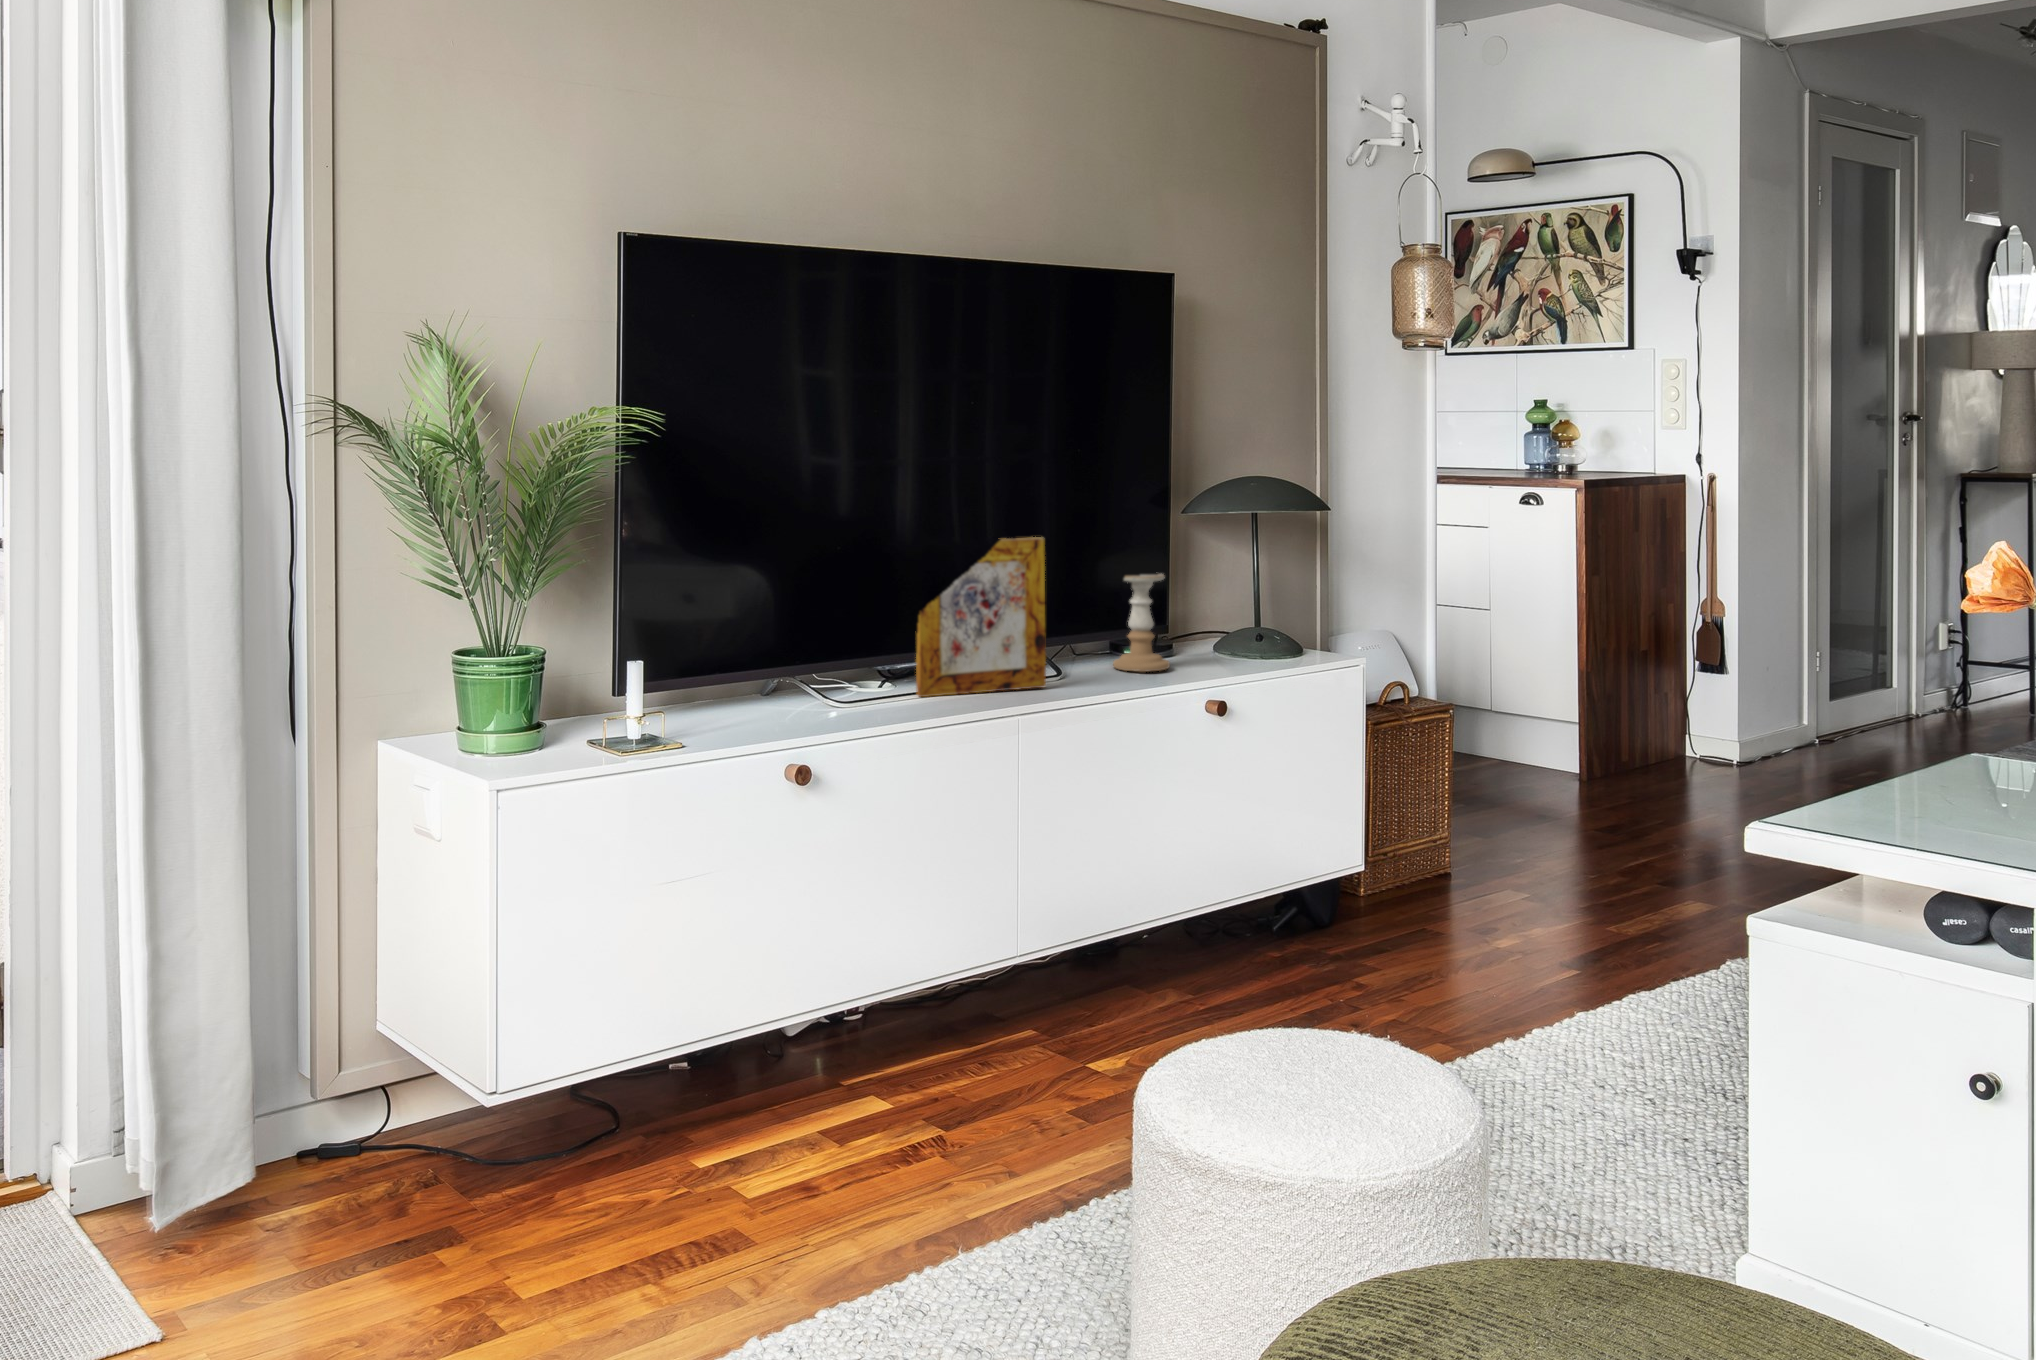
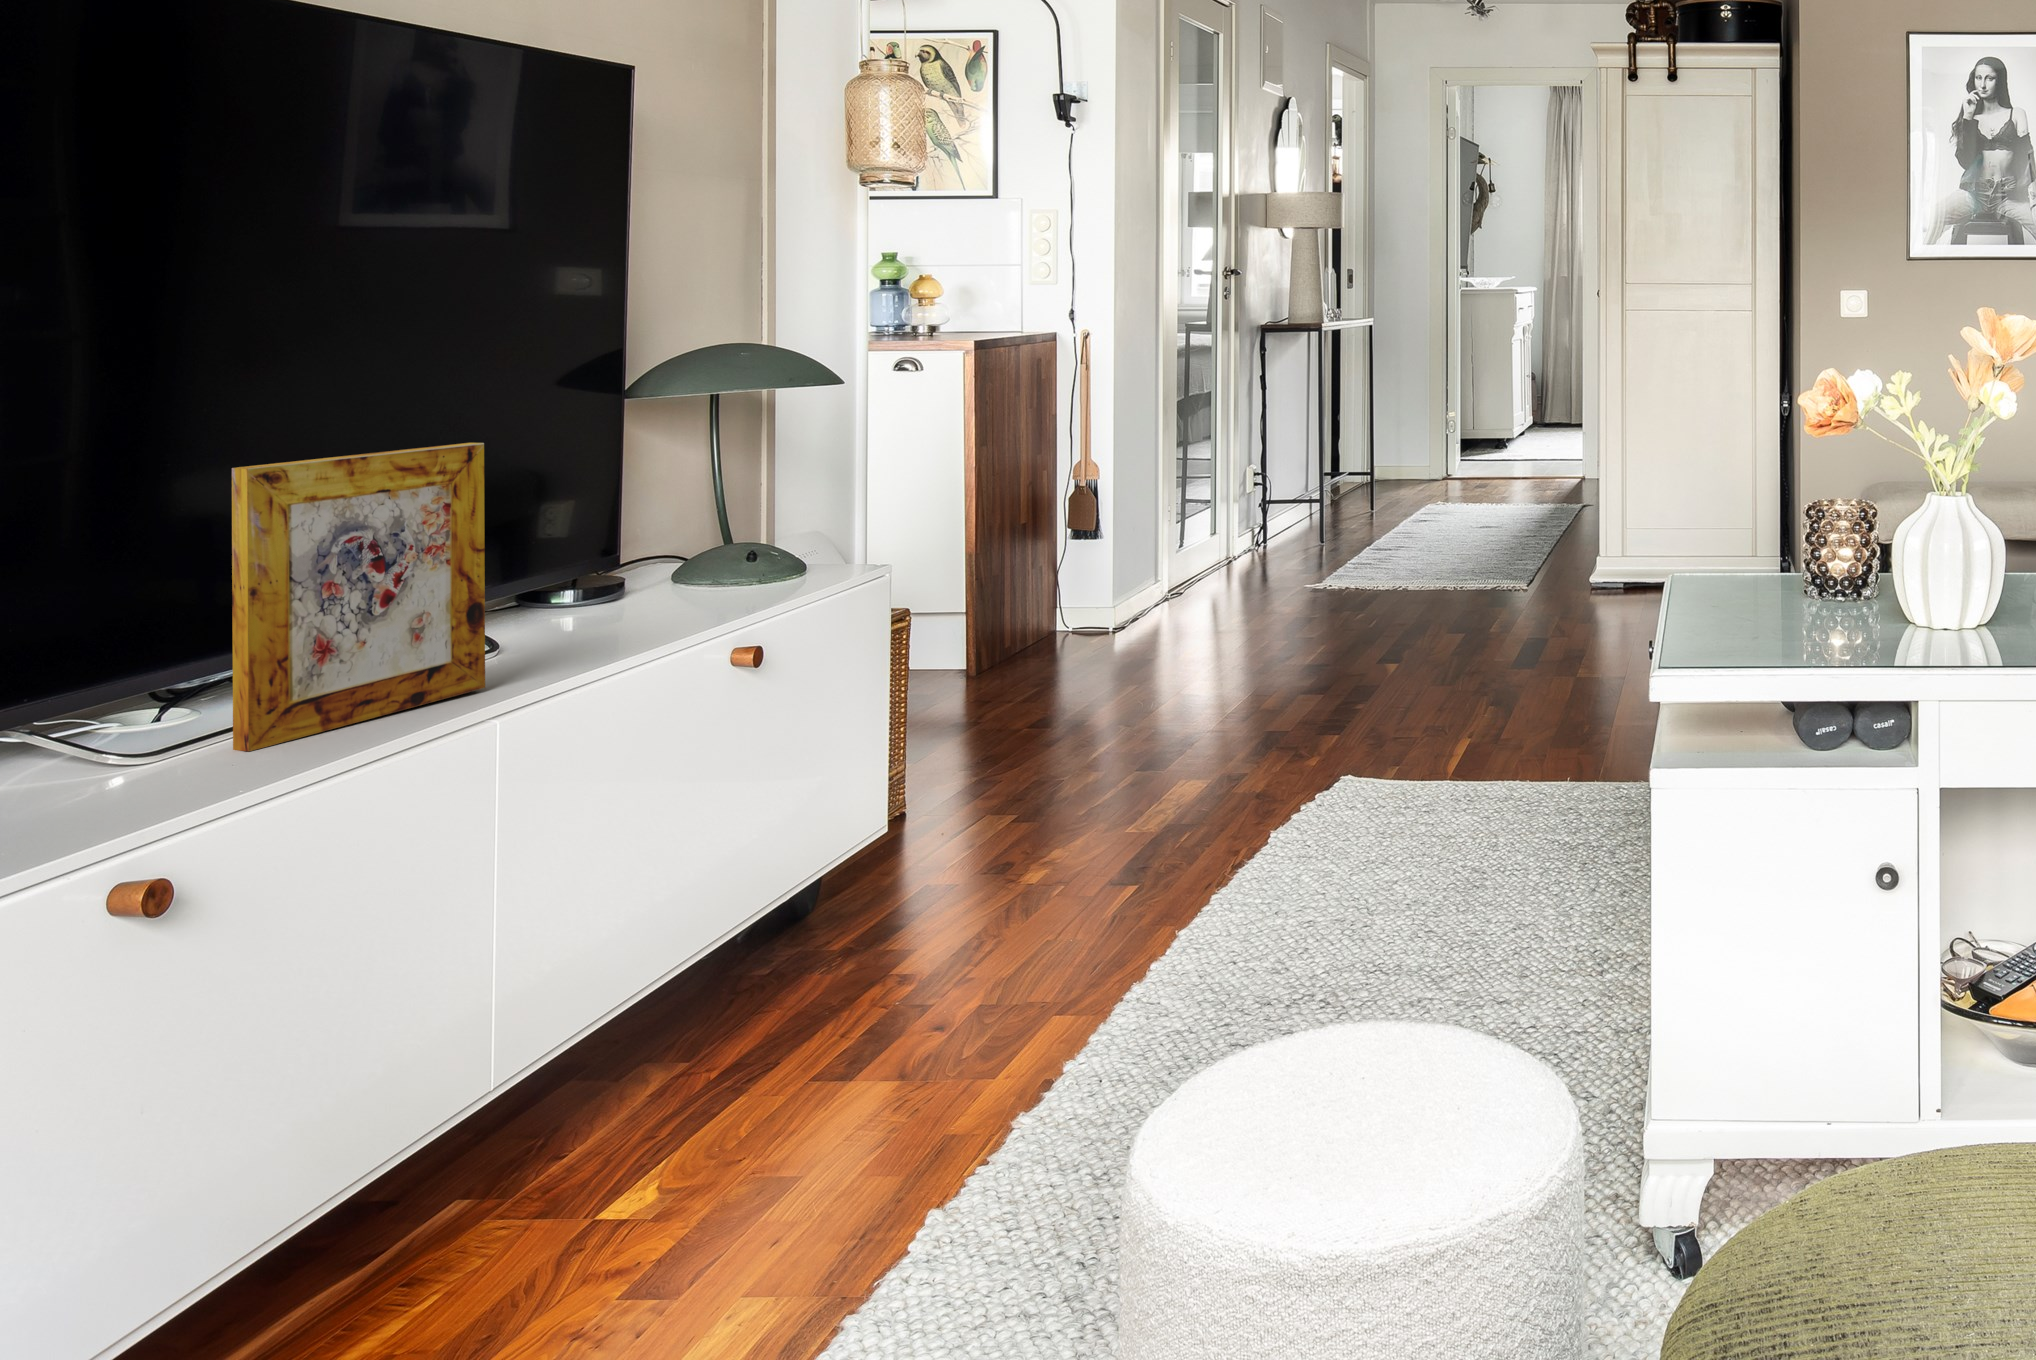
candle holder: present [1113,574,1170,672] -> none [547,485,649,639]

